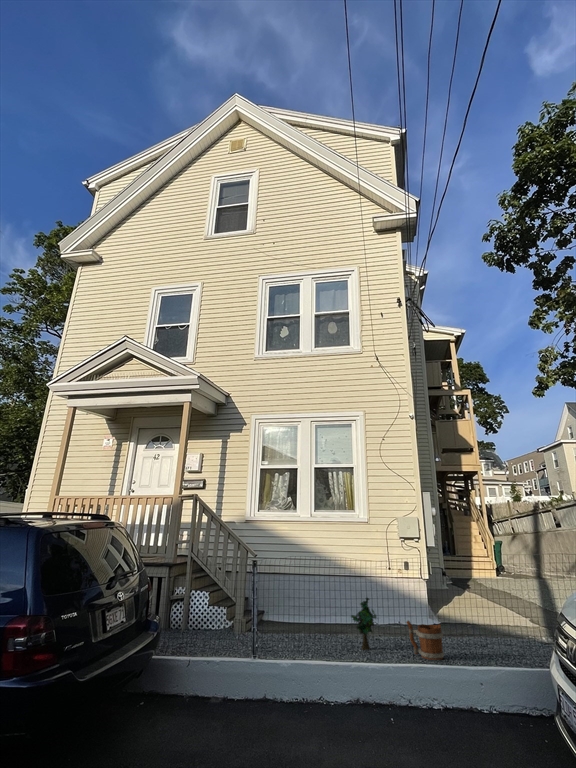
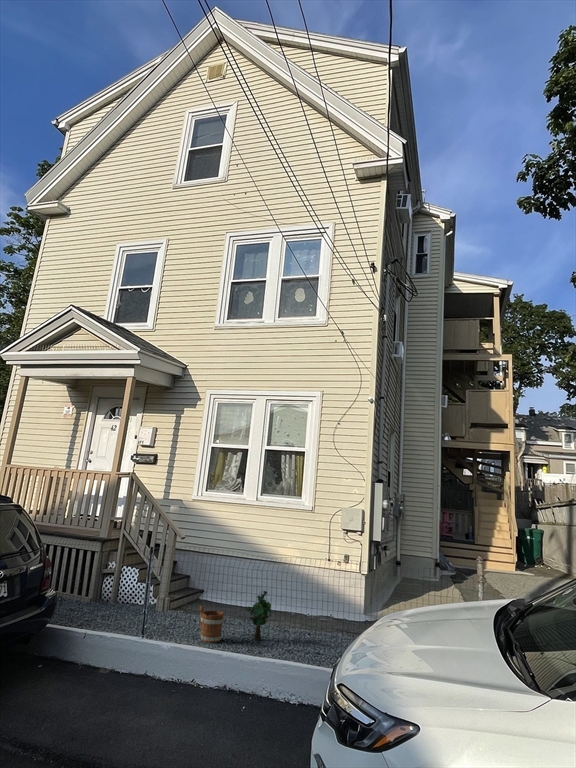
bucket: present [406,621,444,660] -> present [200,606,224,643]

